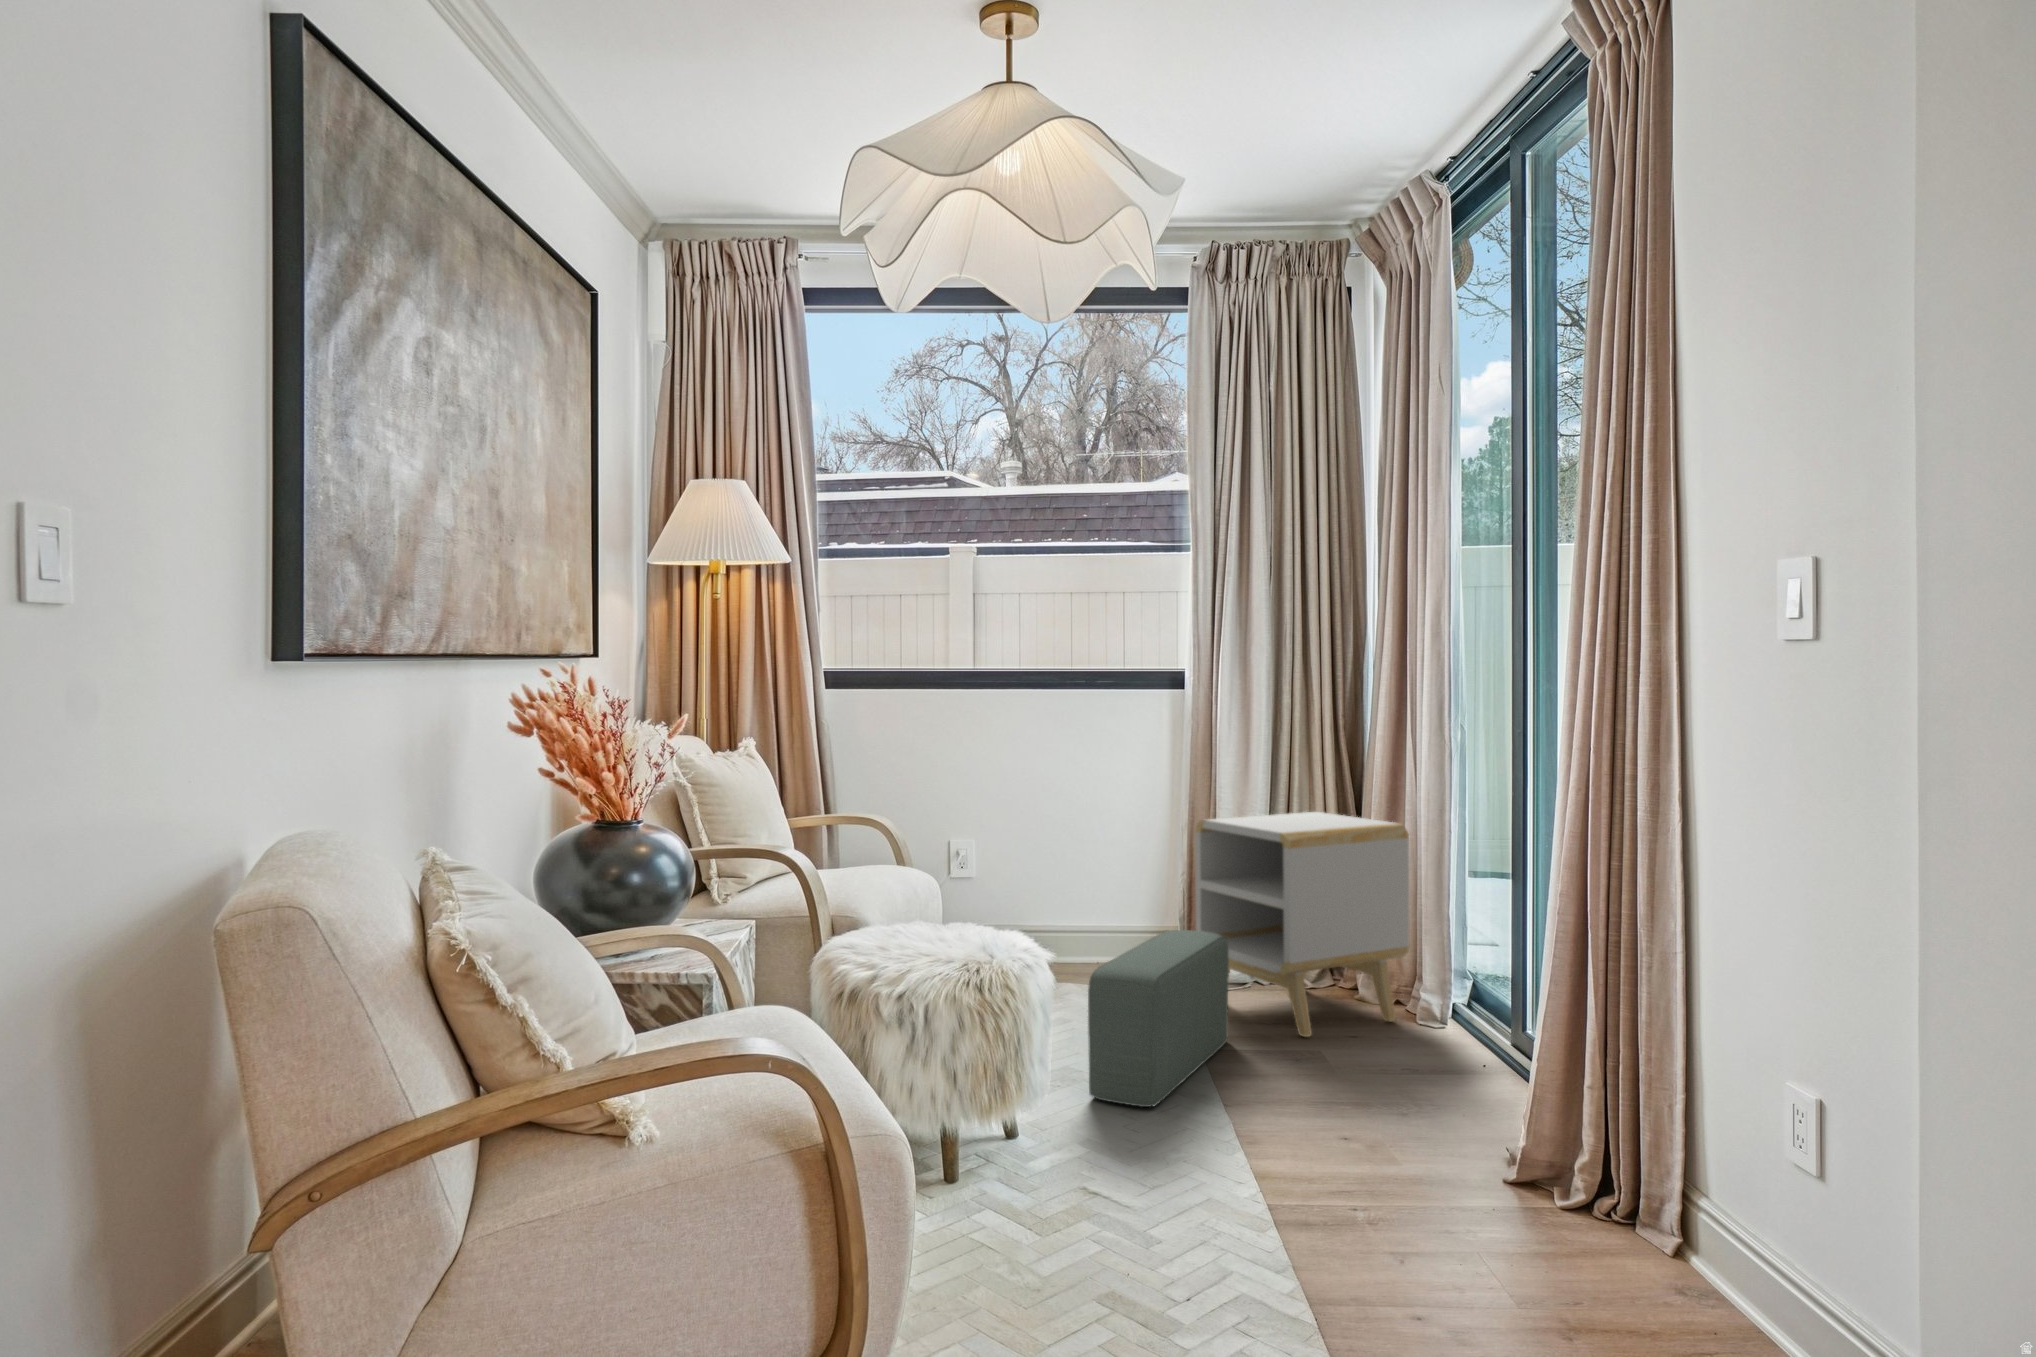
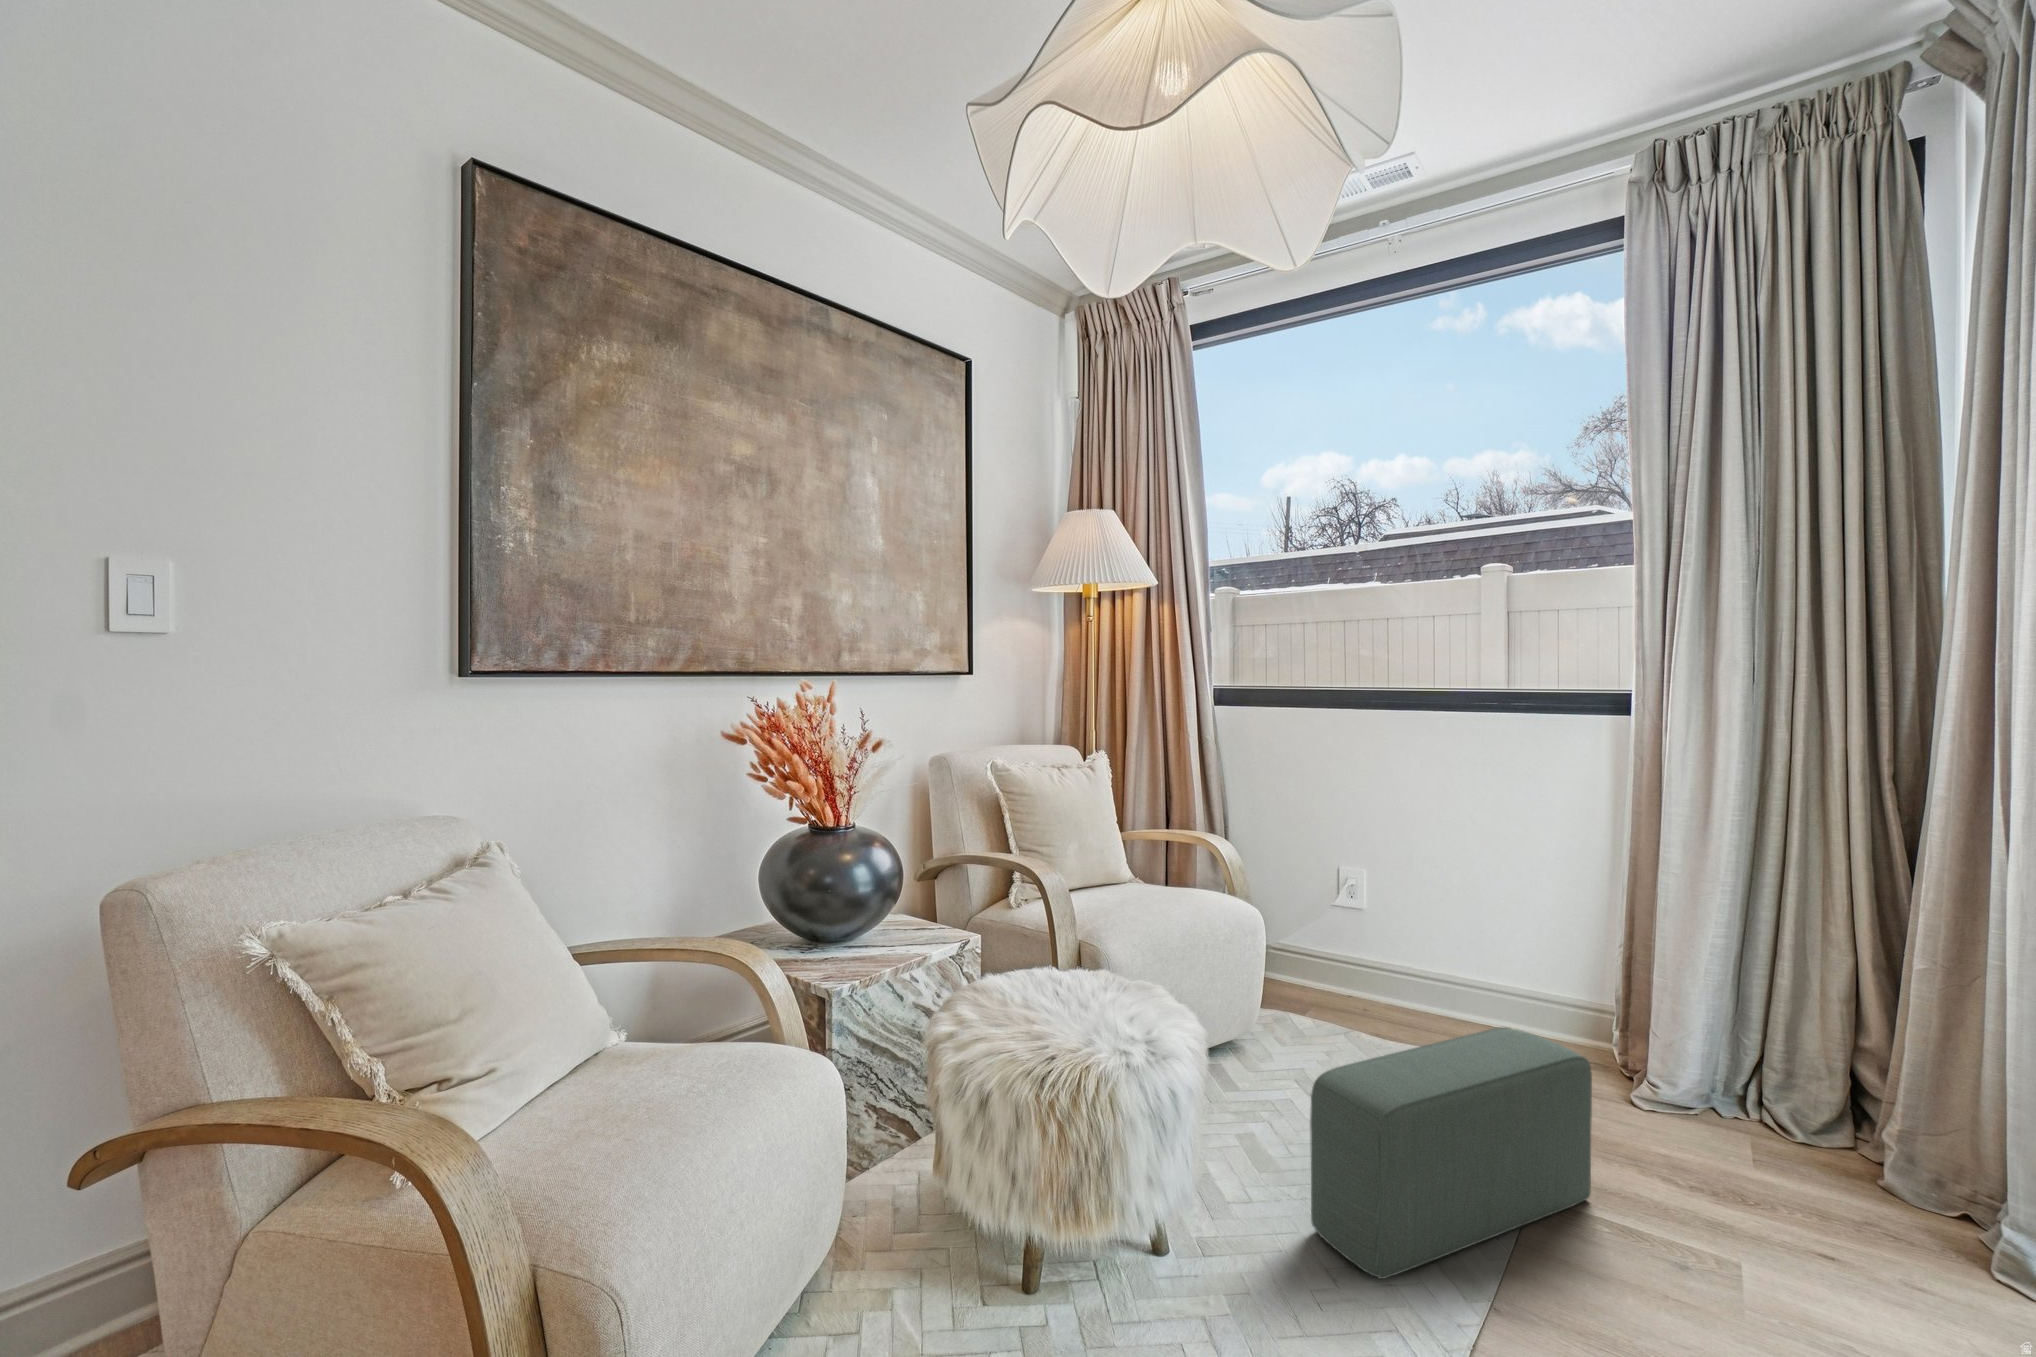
side table: present [1195,812,1410,1037] -> none [1593,886,1975,1256]

